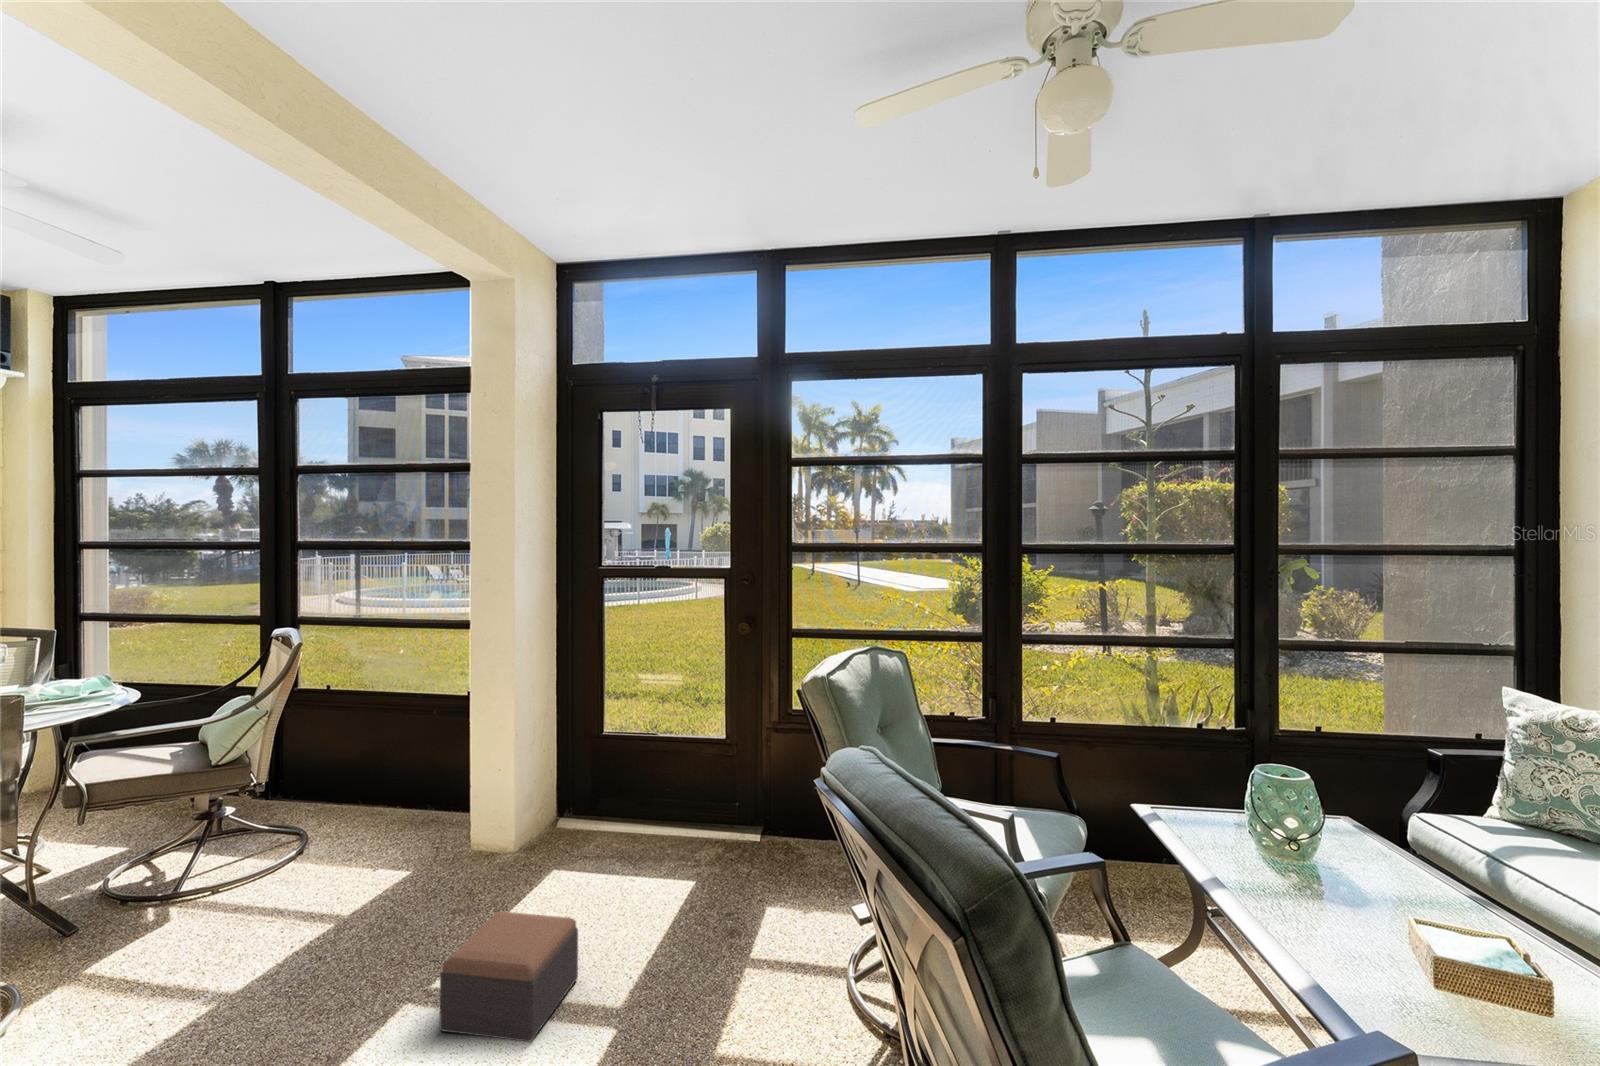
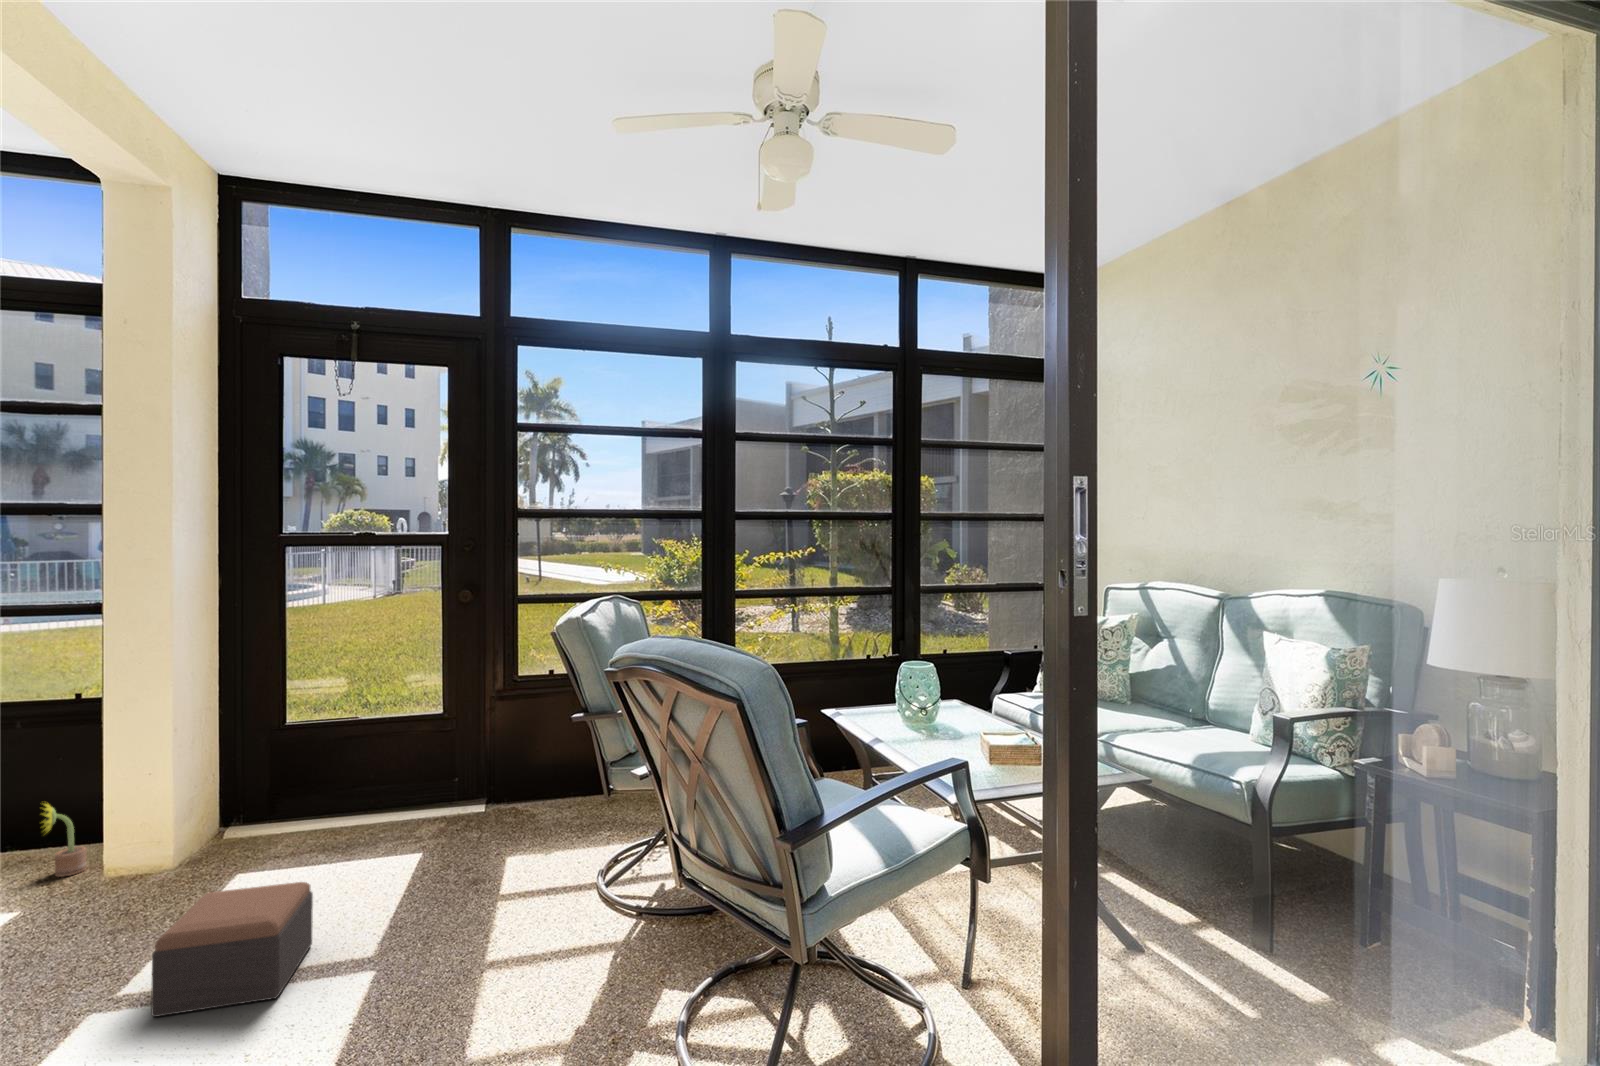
decorative plant: none [434,781,464,845] -> present [41,804,86,877]

